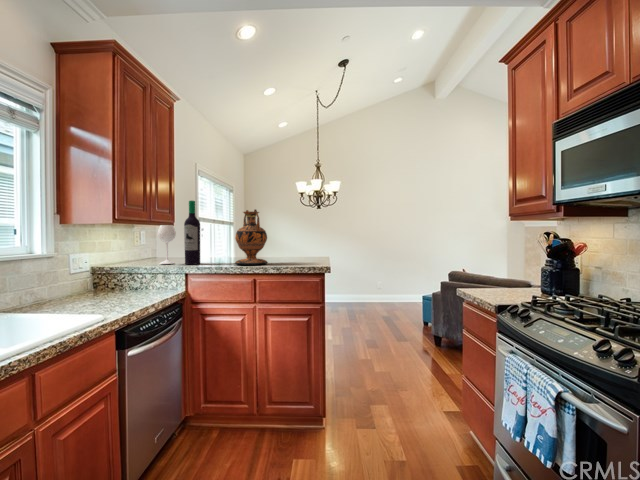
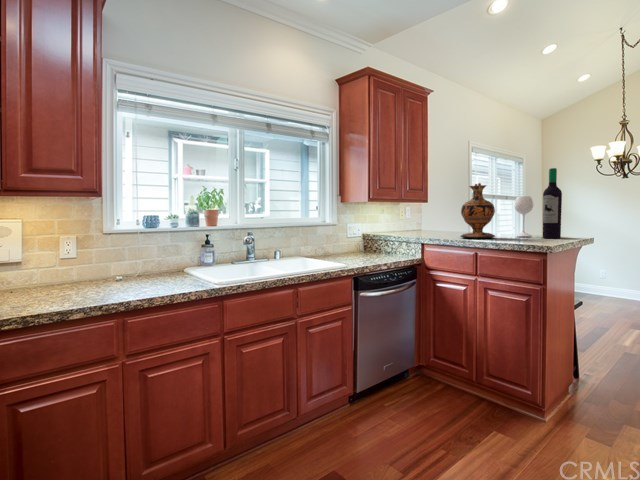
wine bottle: present [158,201,200,265] -> present [514,168,562,238]

